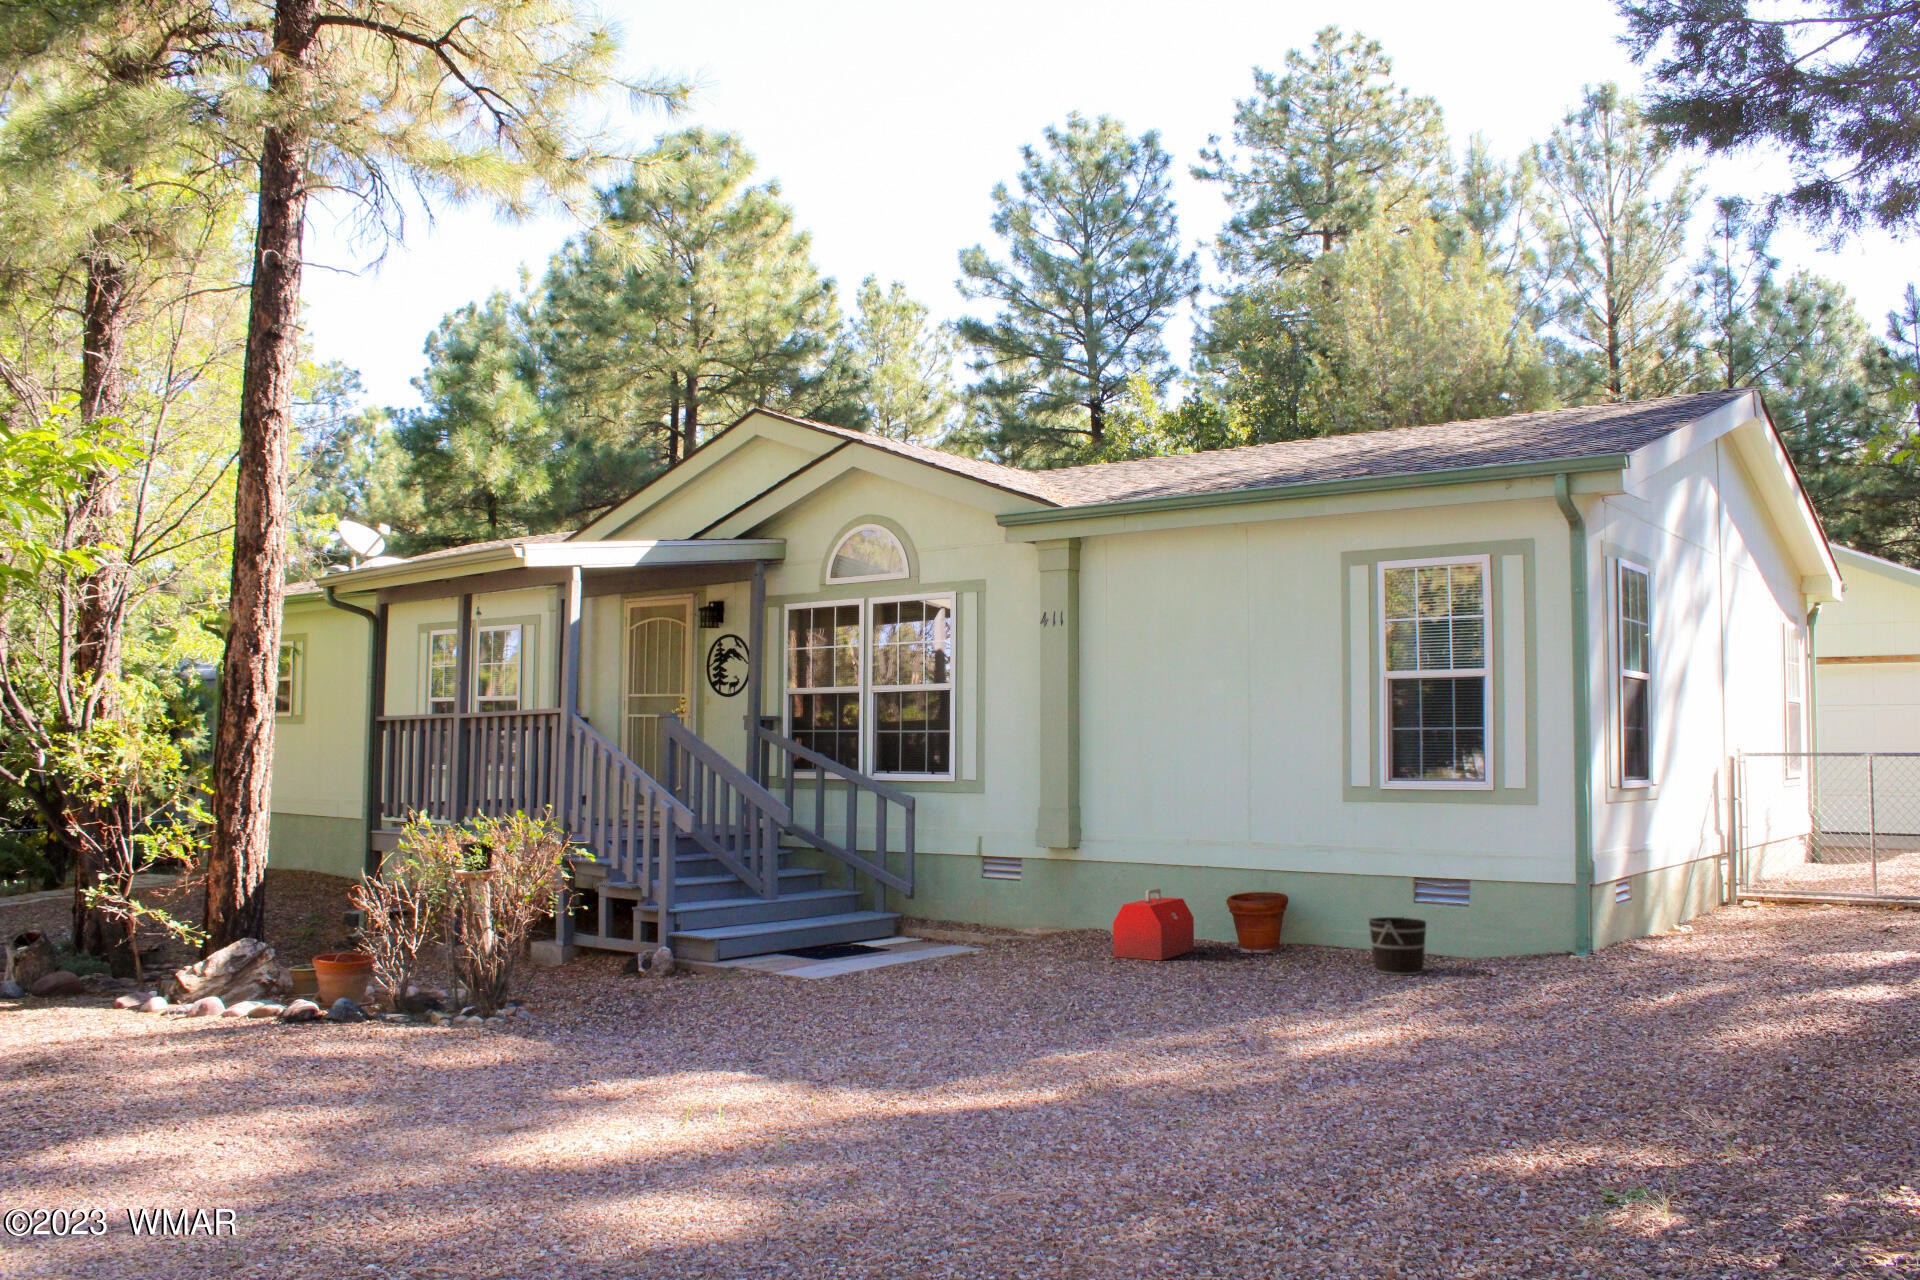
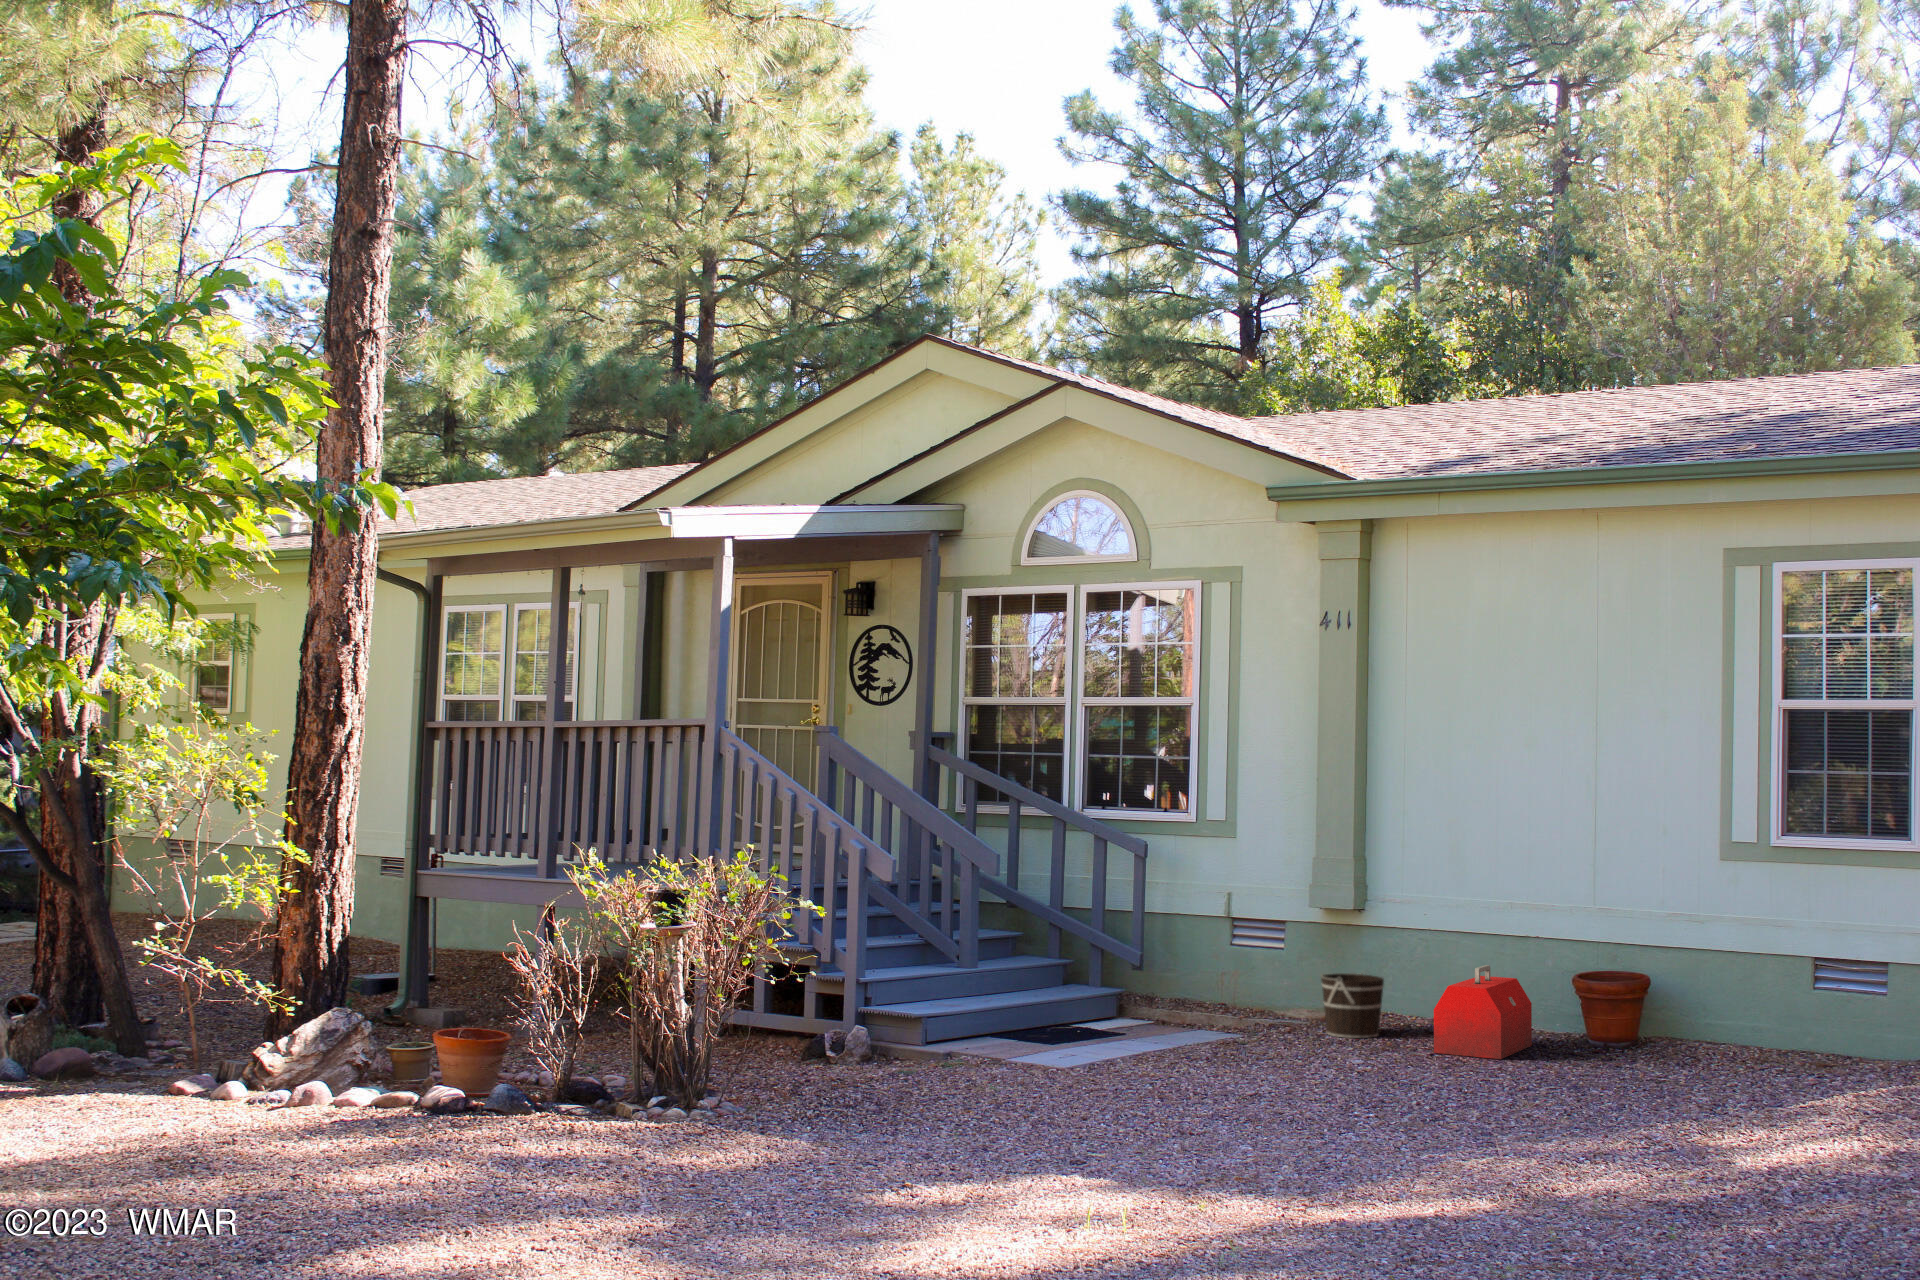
bucket: present [1369,917,1426,975] -> present [1321,973,1384,1038]

